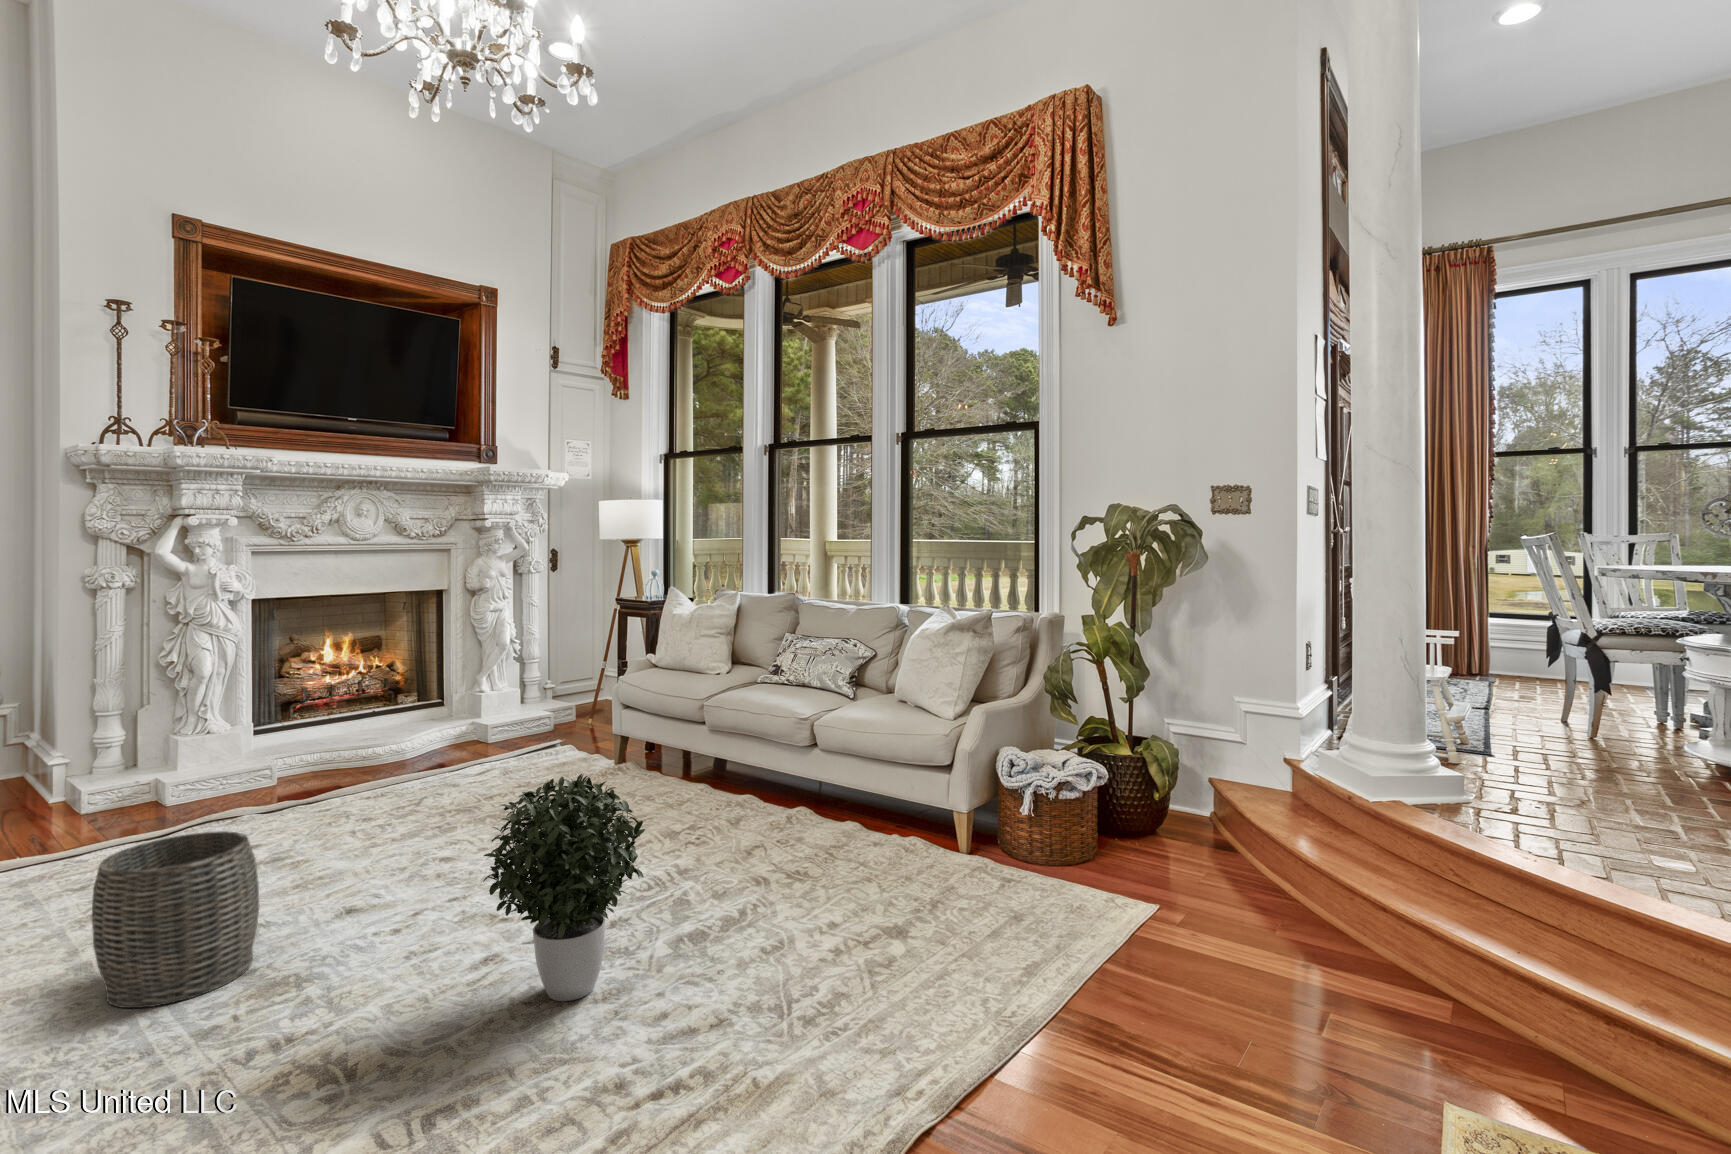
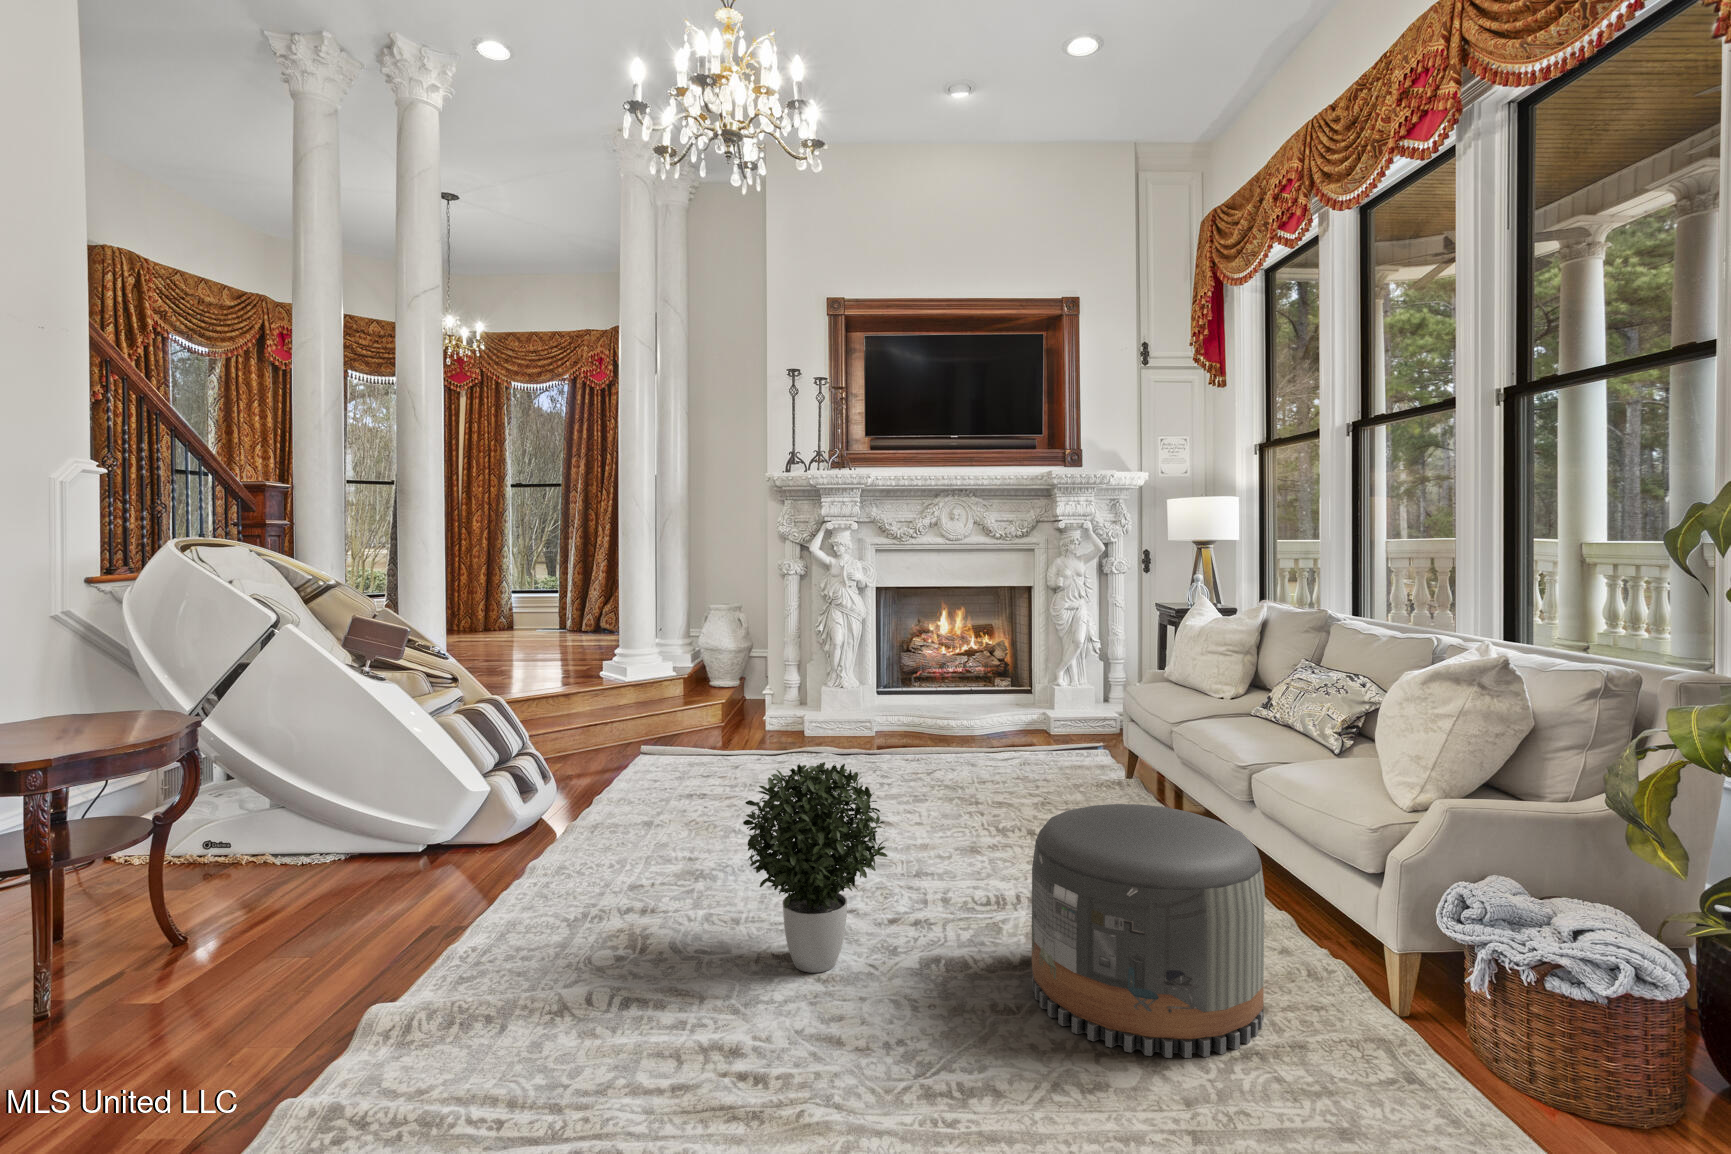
pouf: none [756,751,933,940] -> present [1032,804,1265,1058]
woven basket: present [92,831,260,1008] -> none [615,753,711,869]

